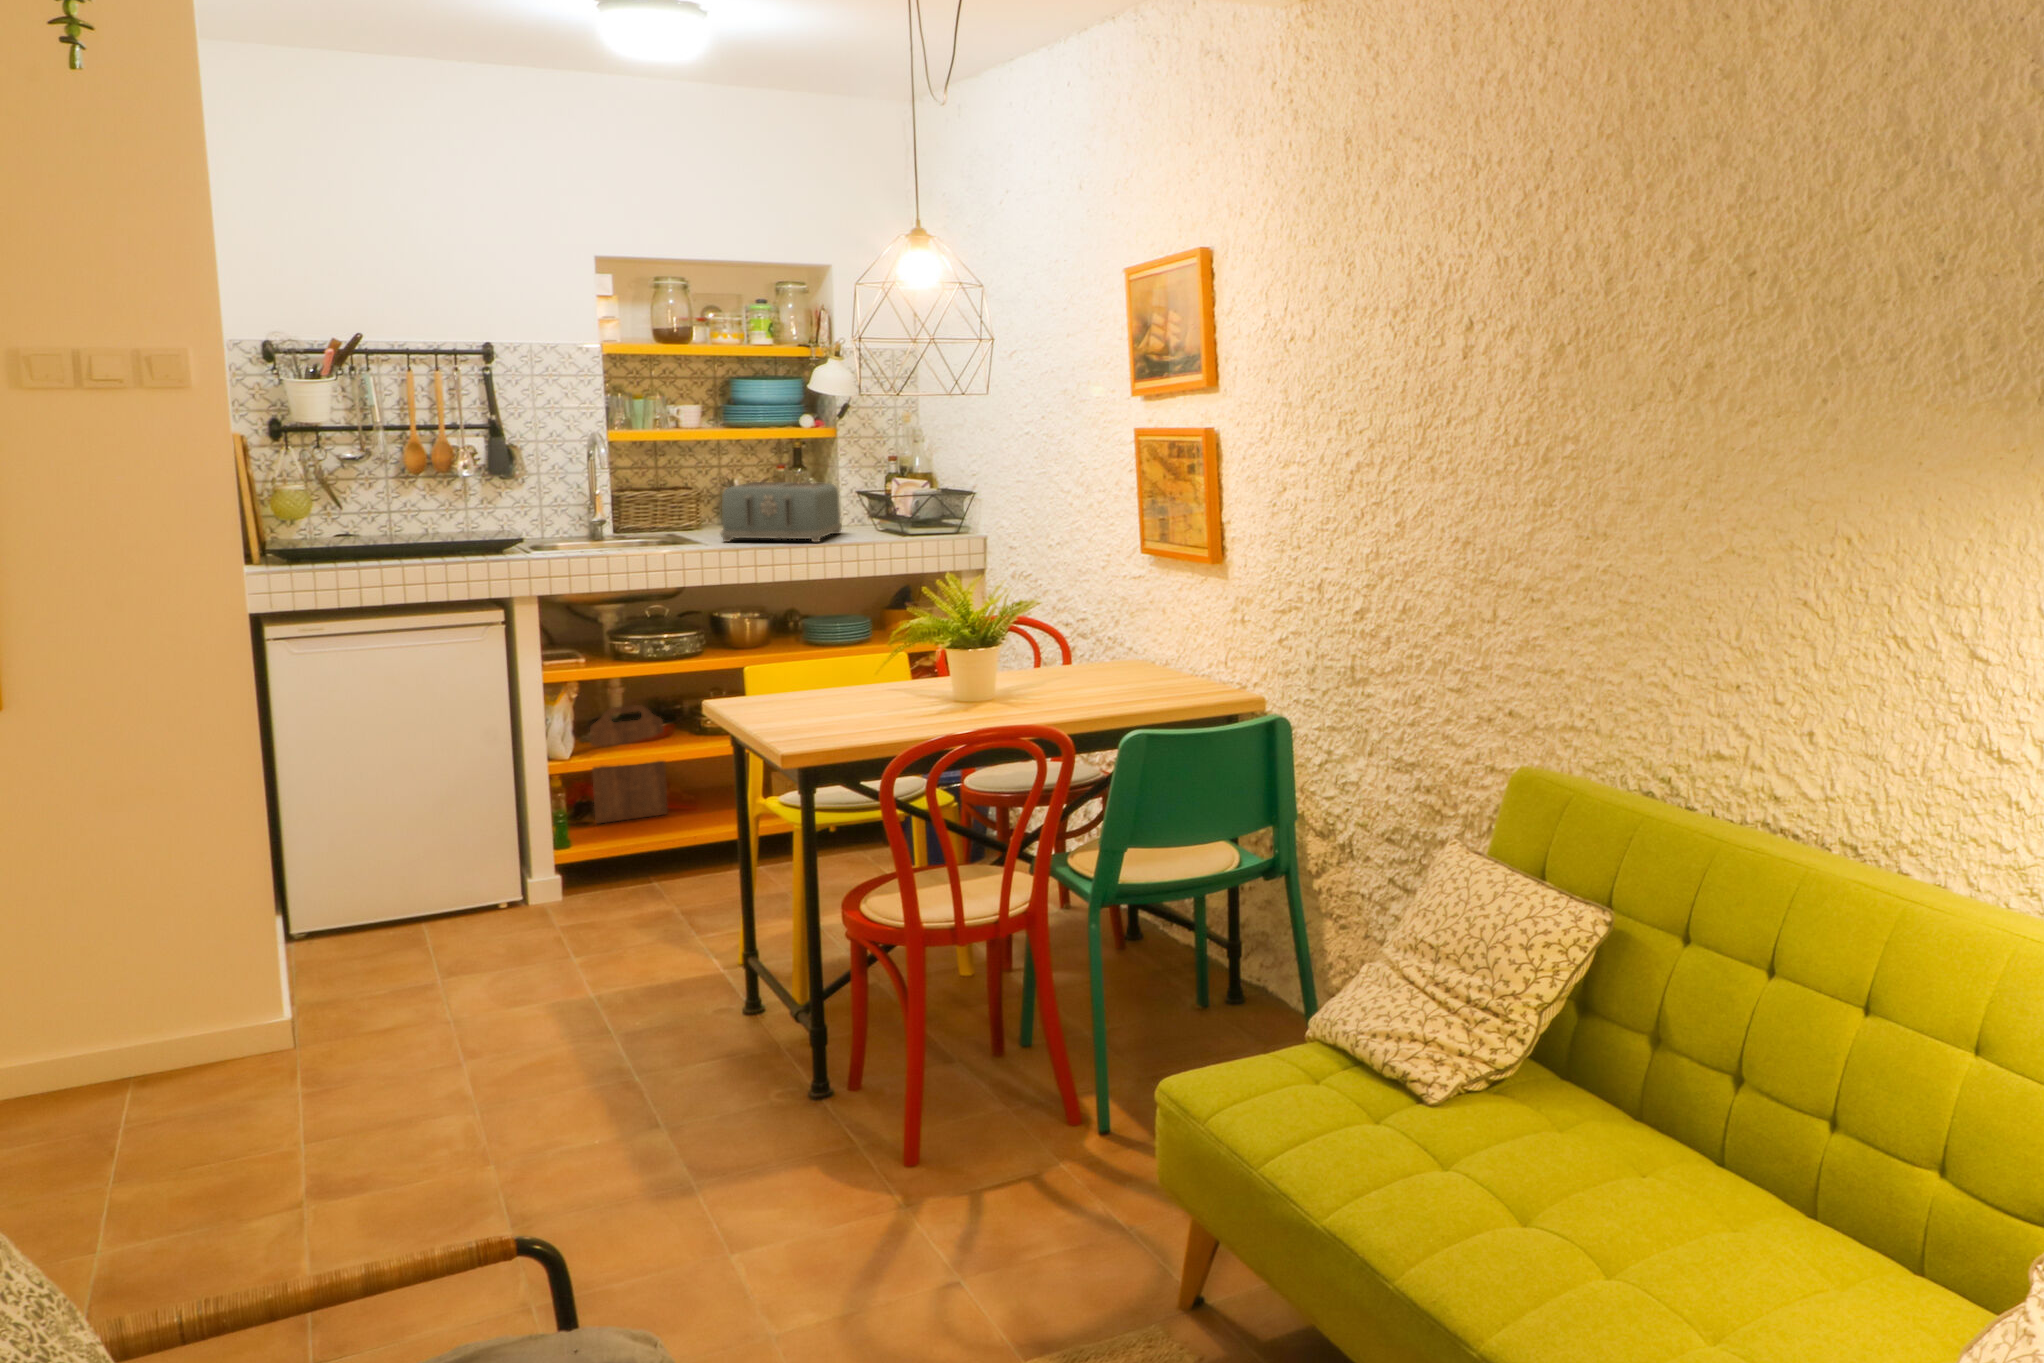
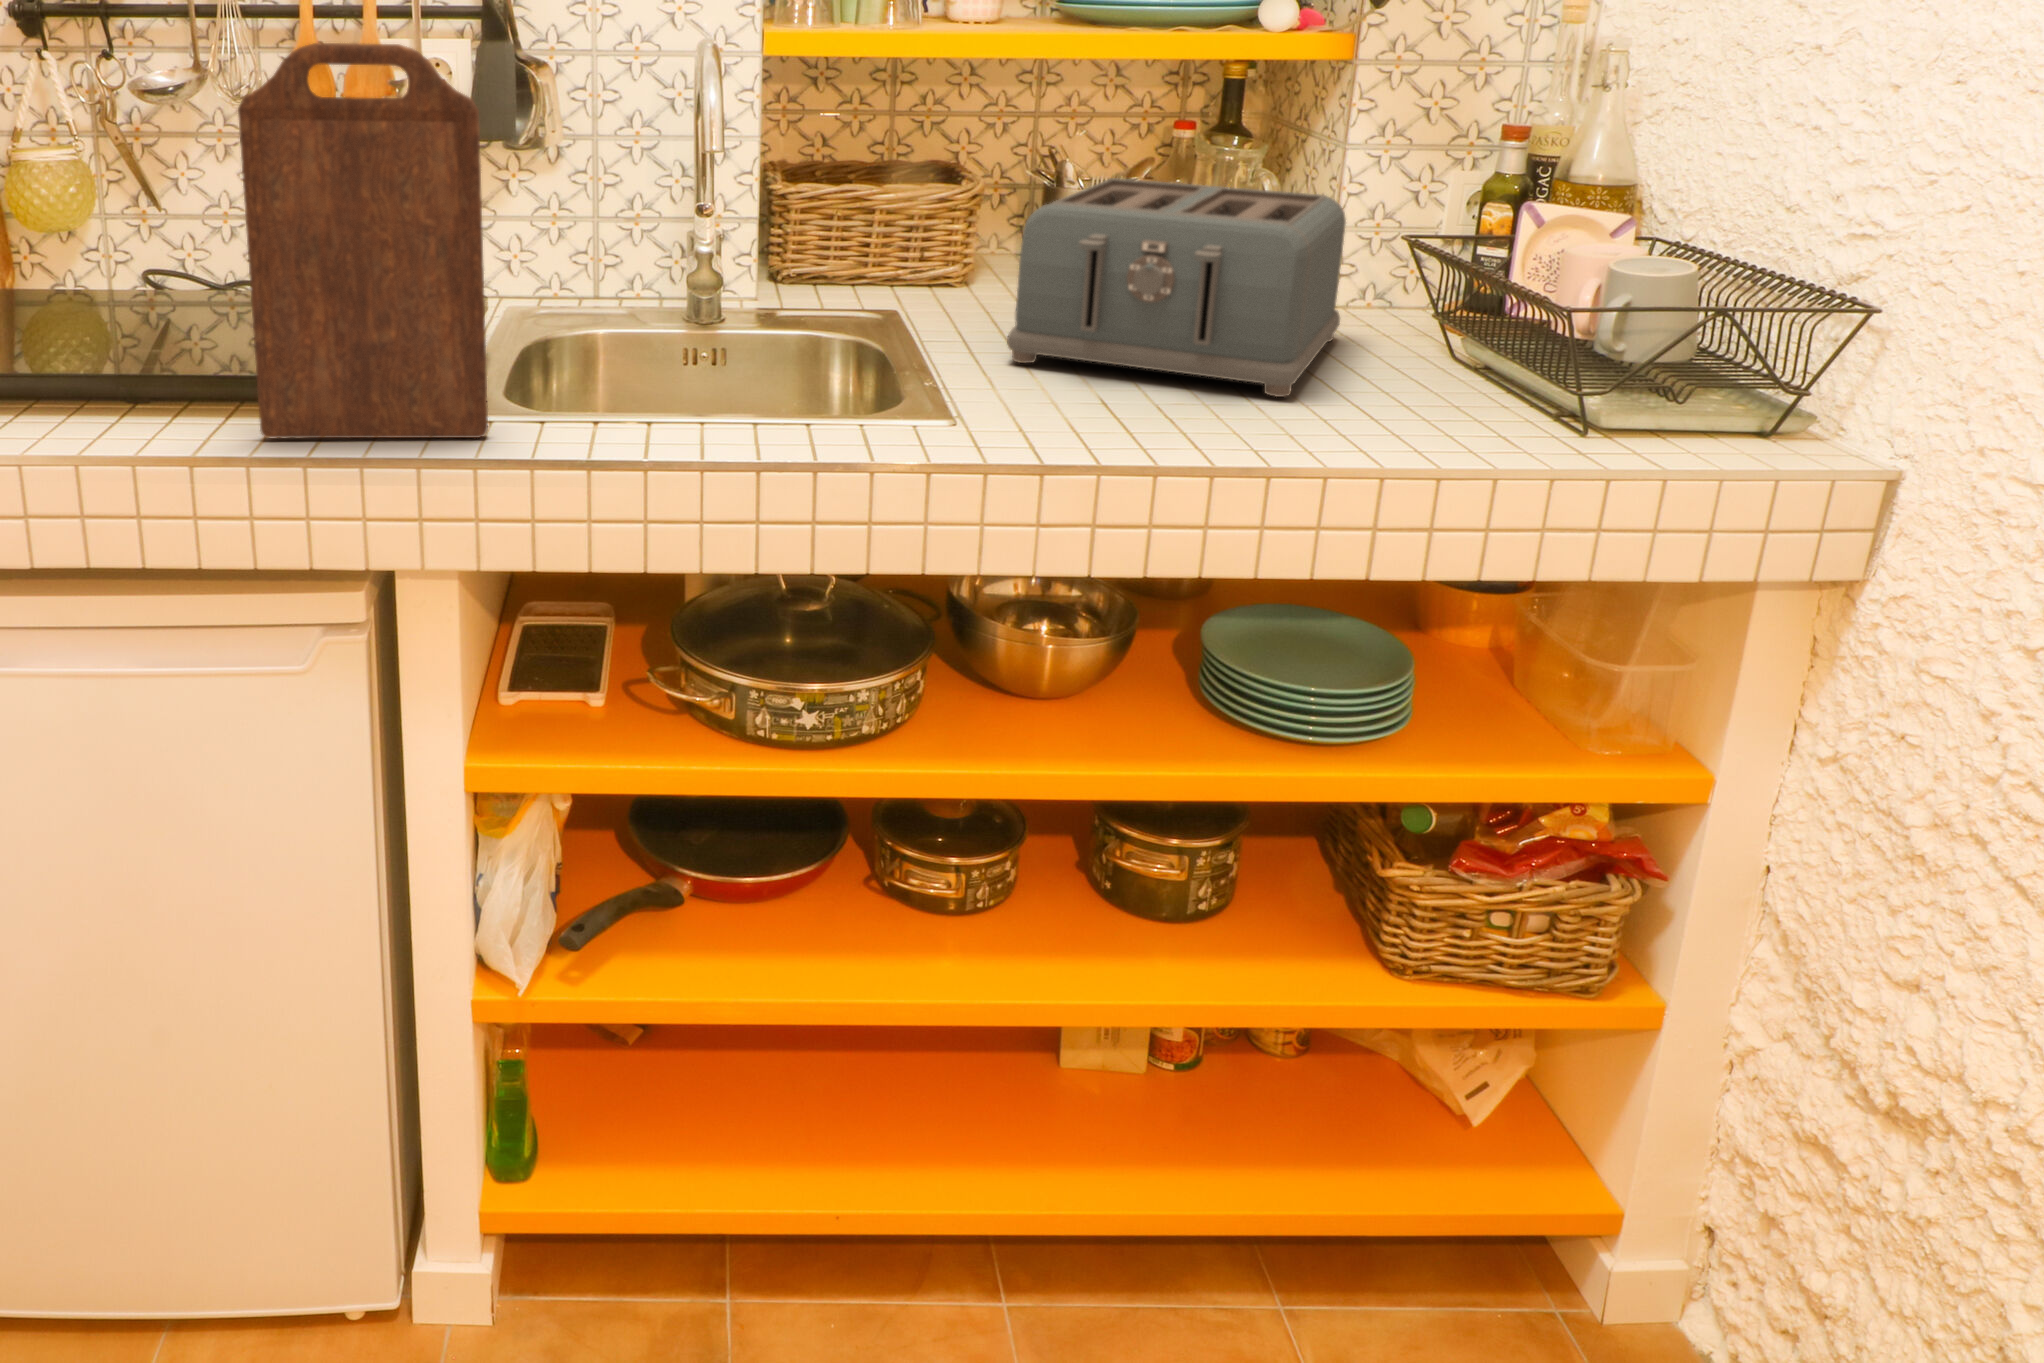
cutting board: present [590,705,668,823] -> present [238,43,488,438]

